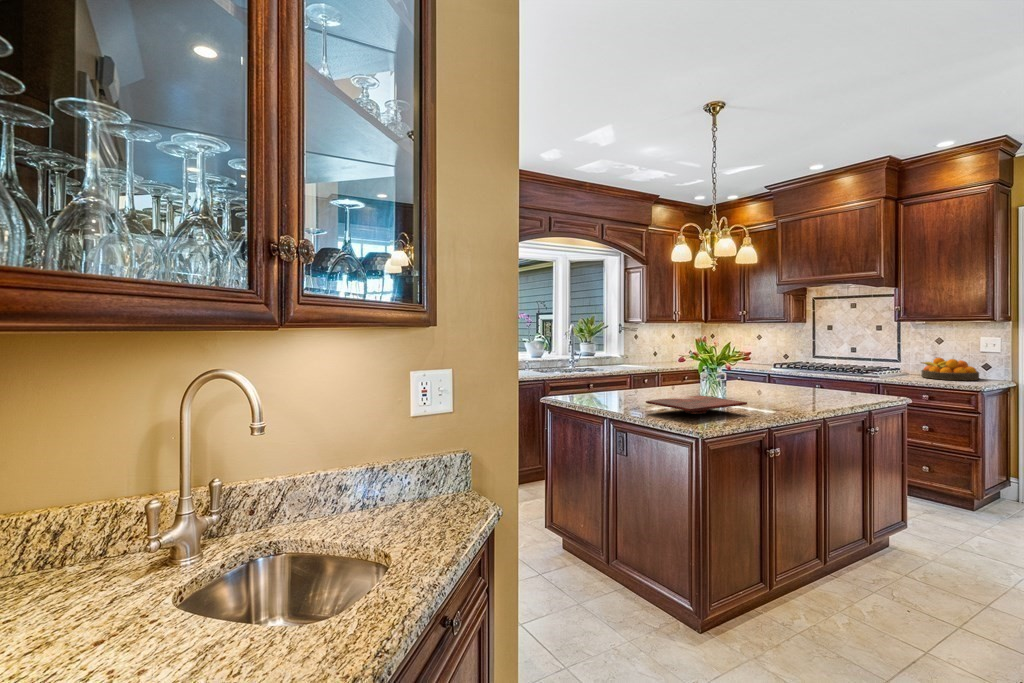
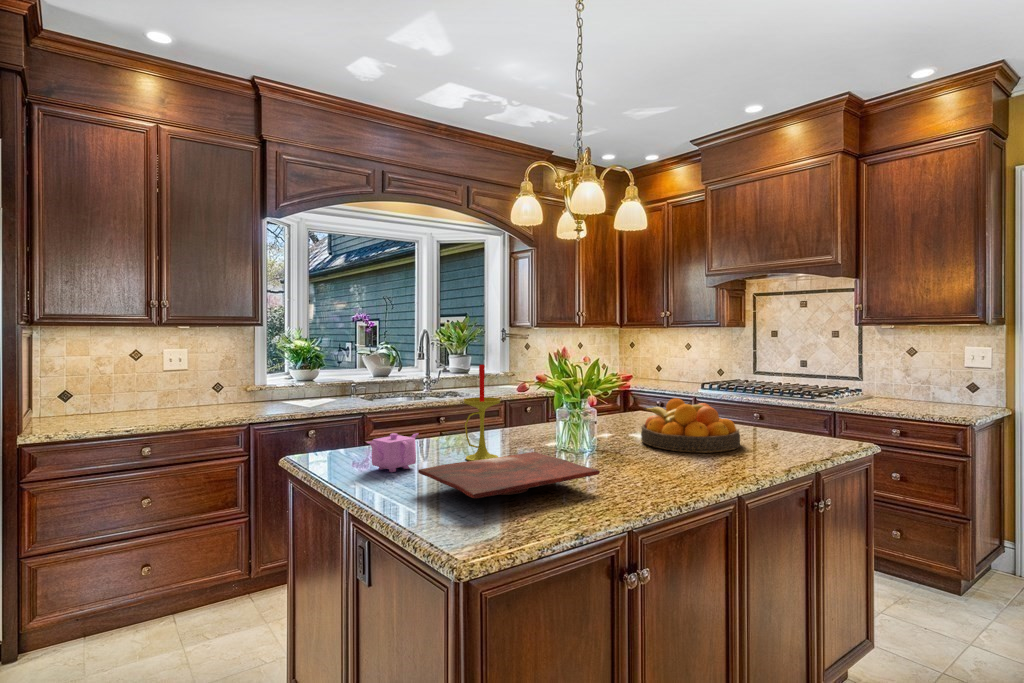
candle: none [651,345,674,402] -> present [463,365,501,461]
fruit bowl: present [921,358,979,380] -> present [641,398,740,453]
teapot: none [604,385,629,406] -> present [367,433,419,472]

